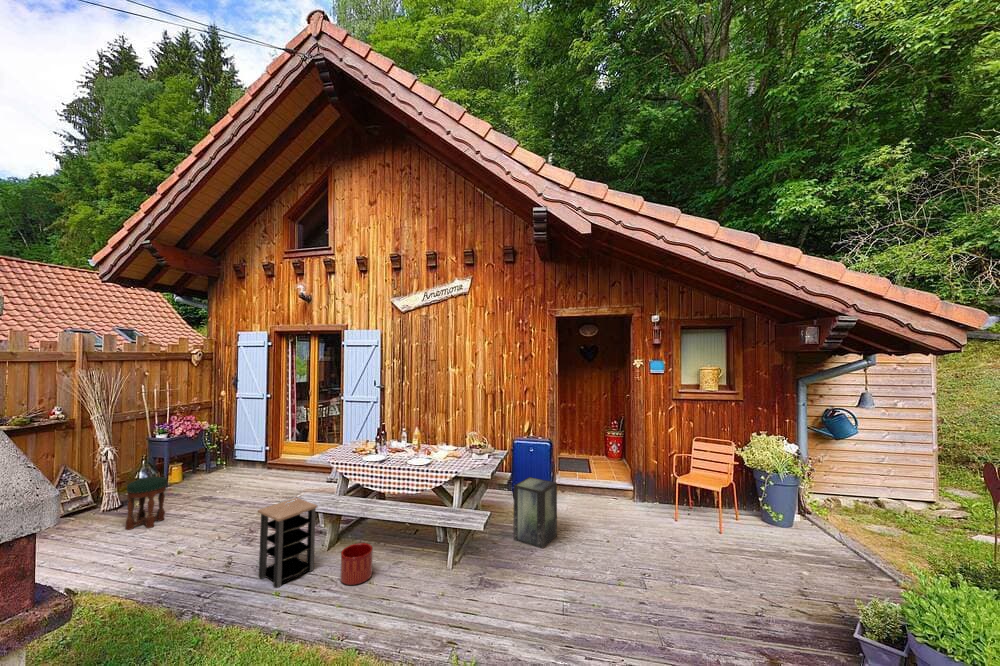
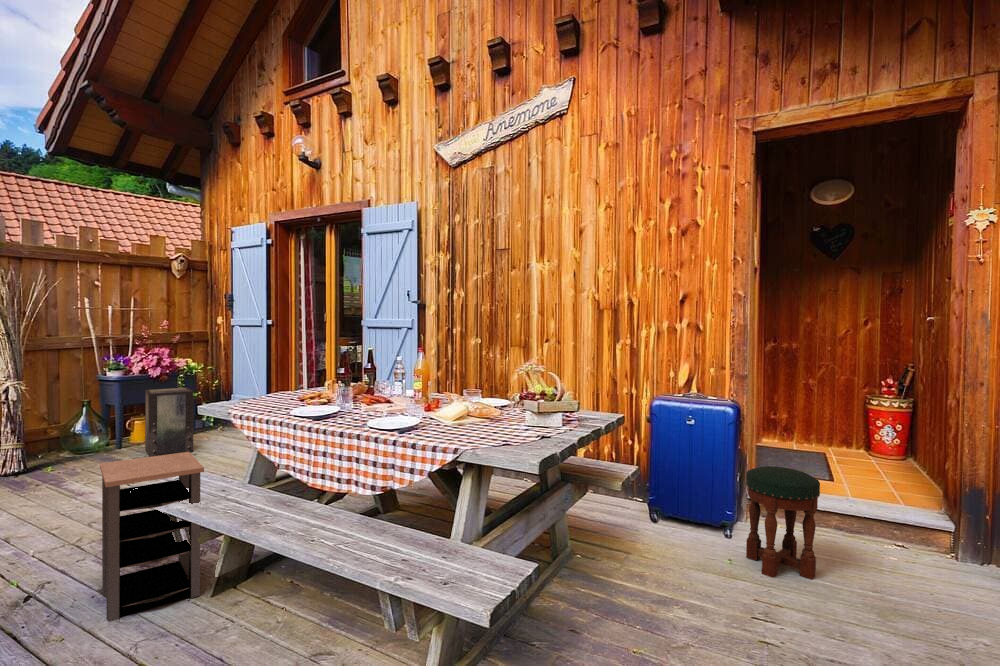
stool: present [126,477,167,530] -> present [746,466,820,579]
storage box: present [513,477,557,549] -> present [145,387,194,457]
planter: present [340,543,373,585] -> none [224,556,297,645]

